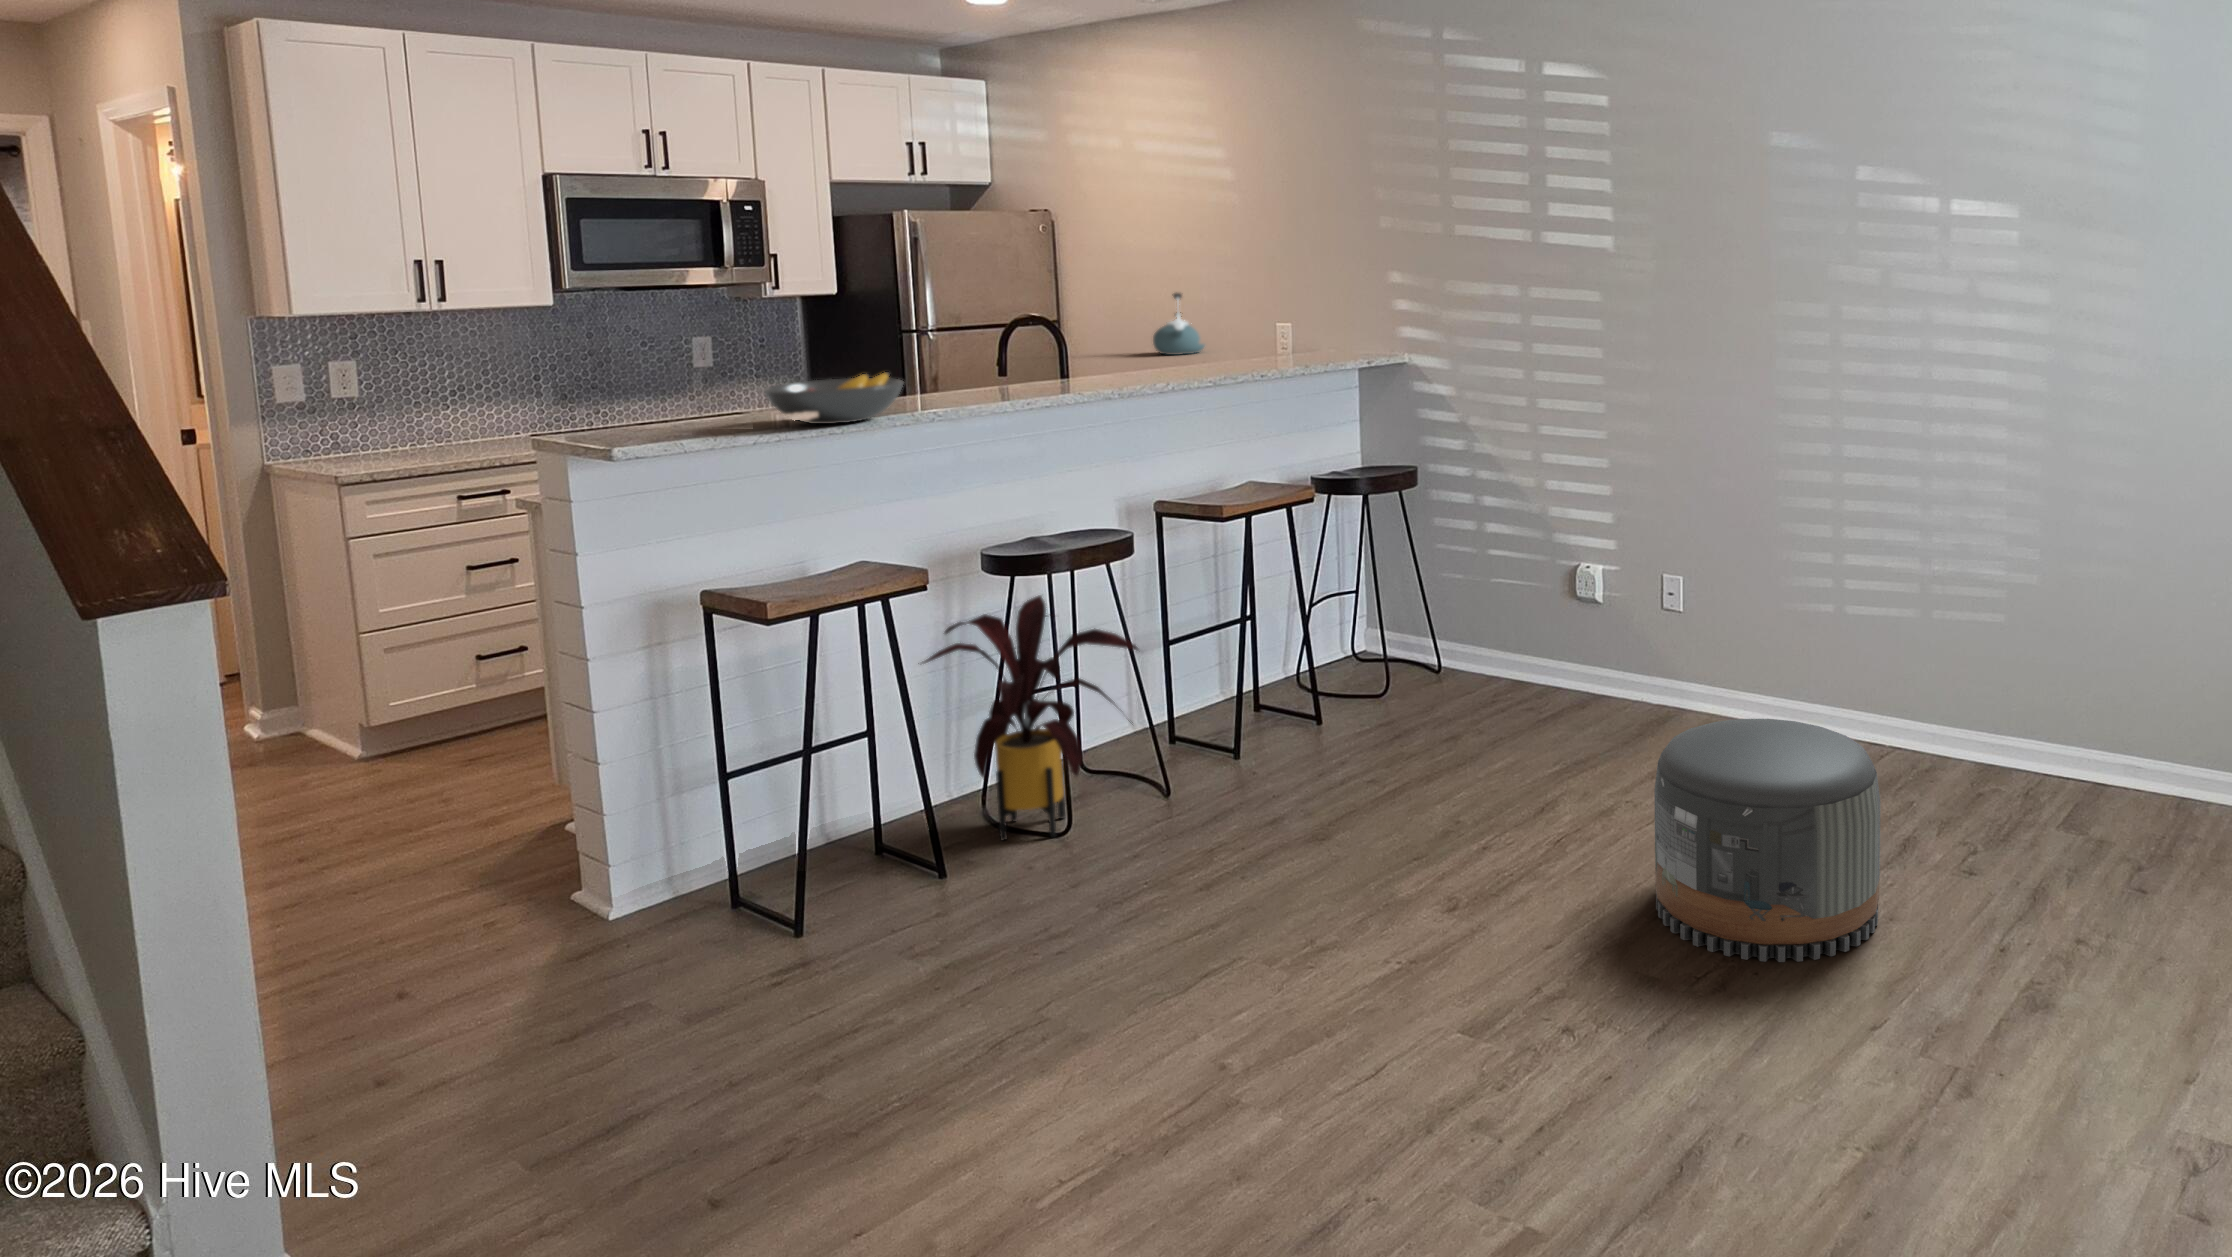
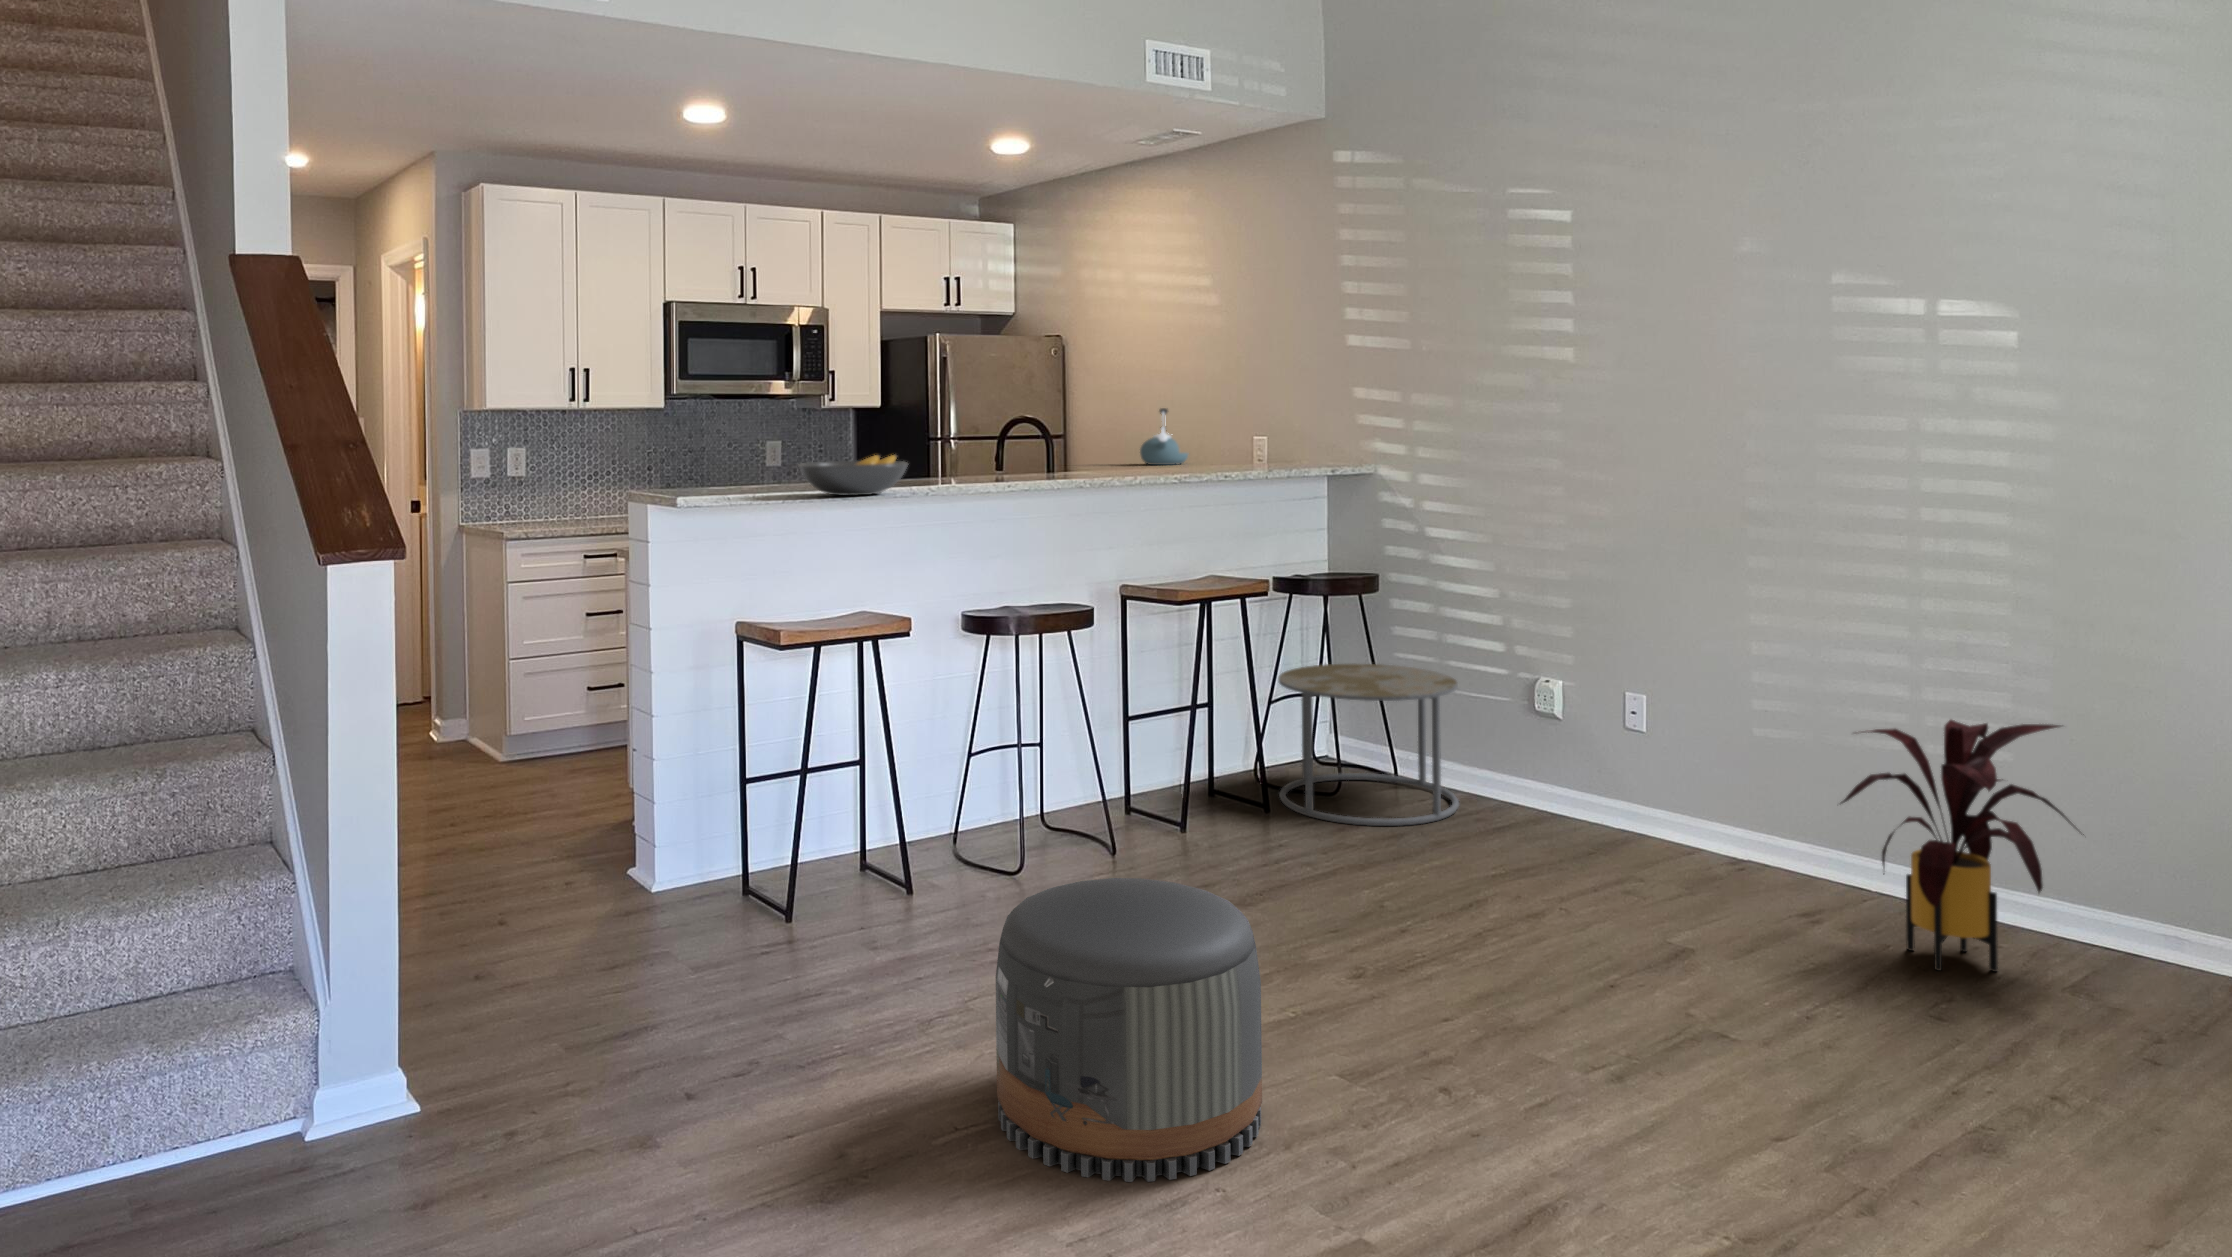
side table: none [1324,557,1506,726] -> present [1278,664,1459,826]
house plant: present [918,596,1138,840] -> present [1841,720,2084,972]
pouf: present [1654,719,1880,962] -> present [996,878,1262,1182]

